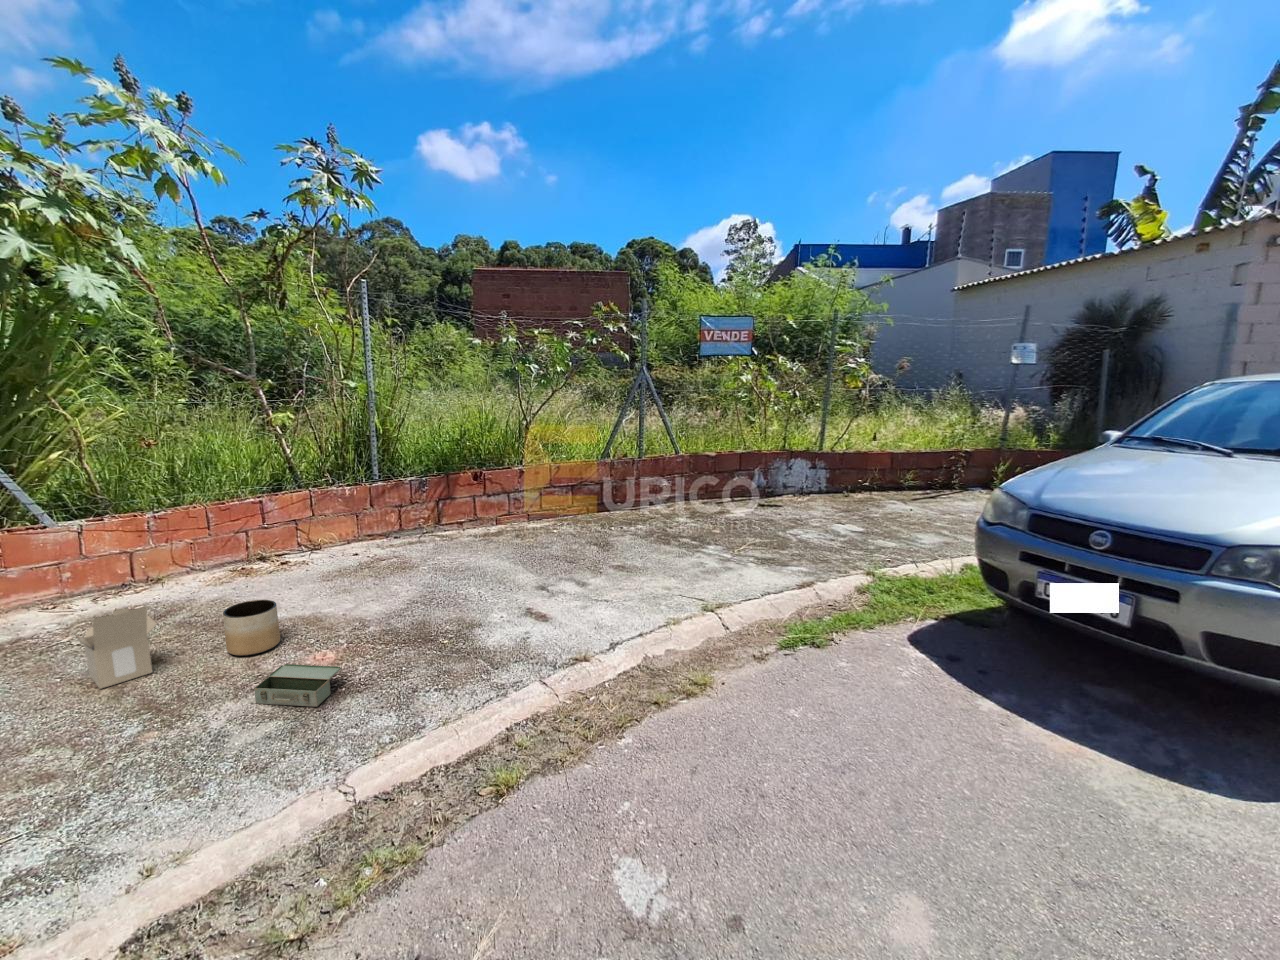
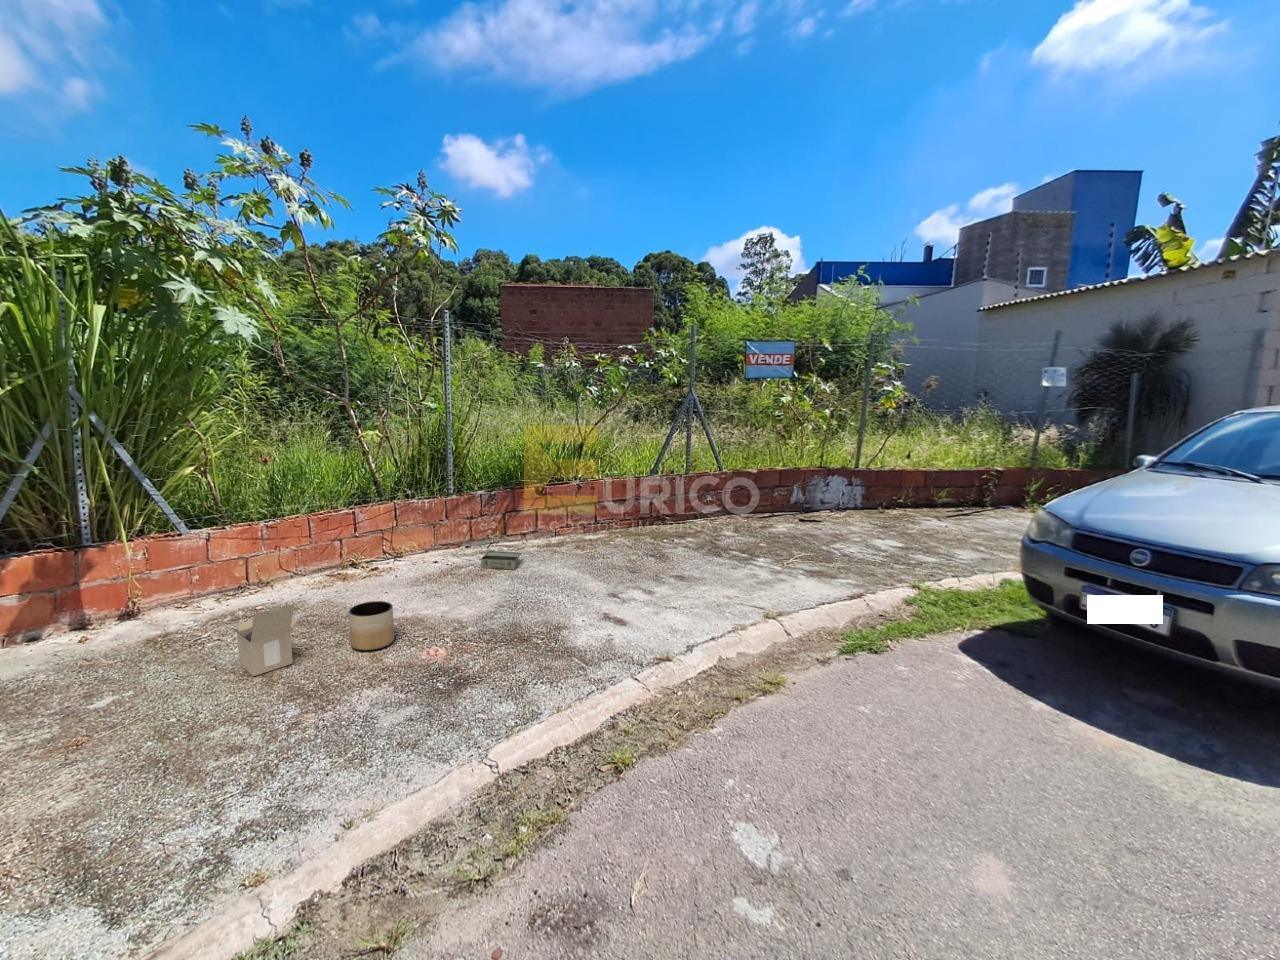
toolbox: present [254,664,341,707] -> present [481,551,521,570]

